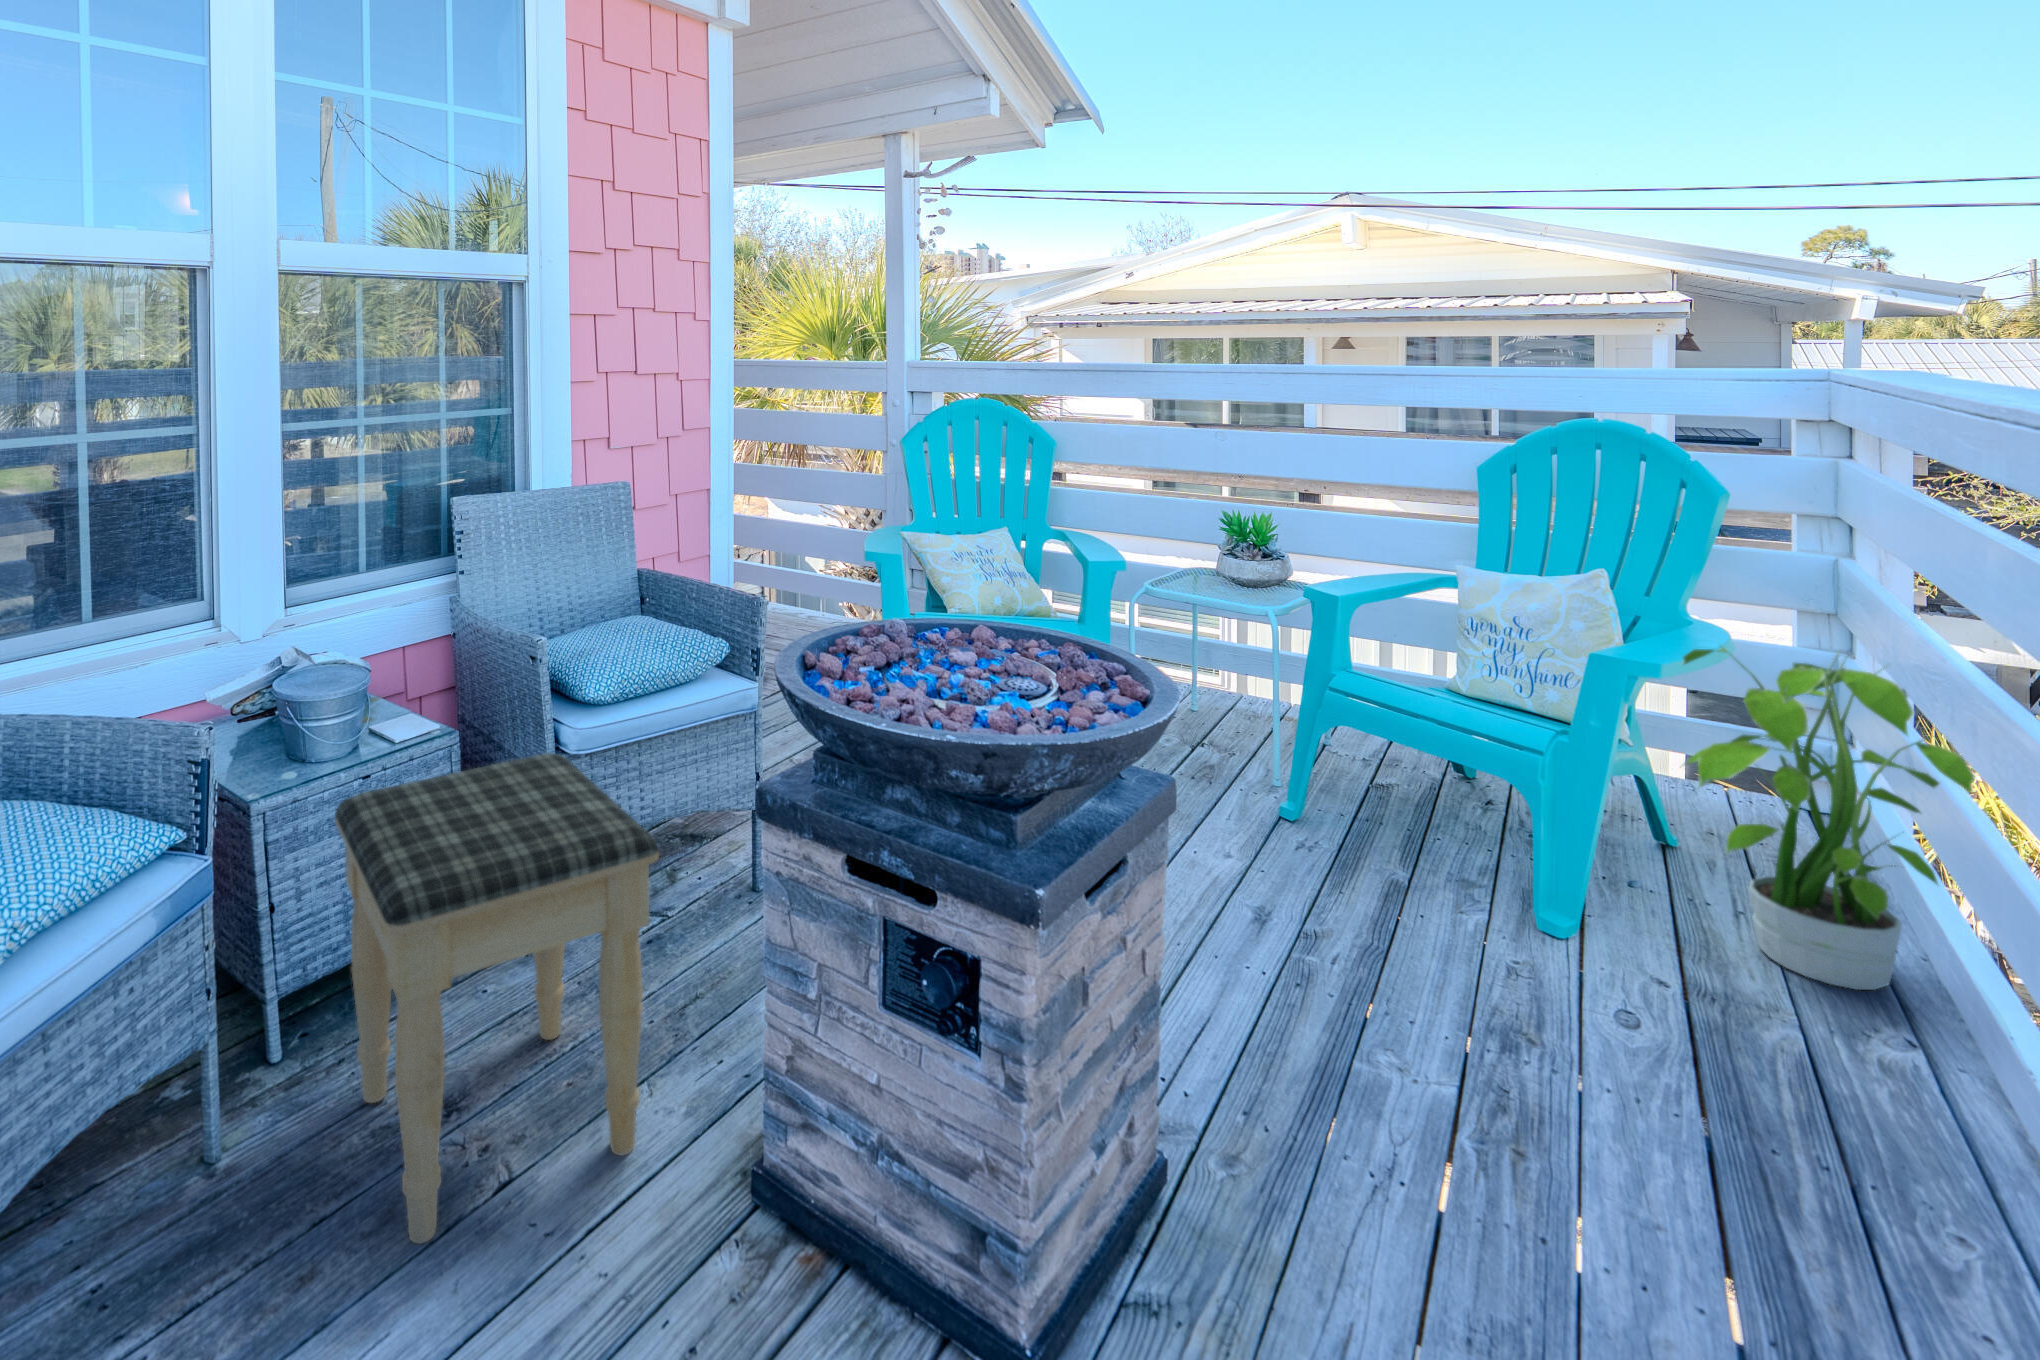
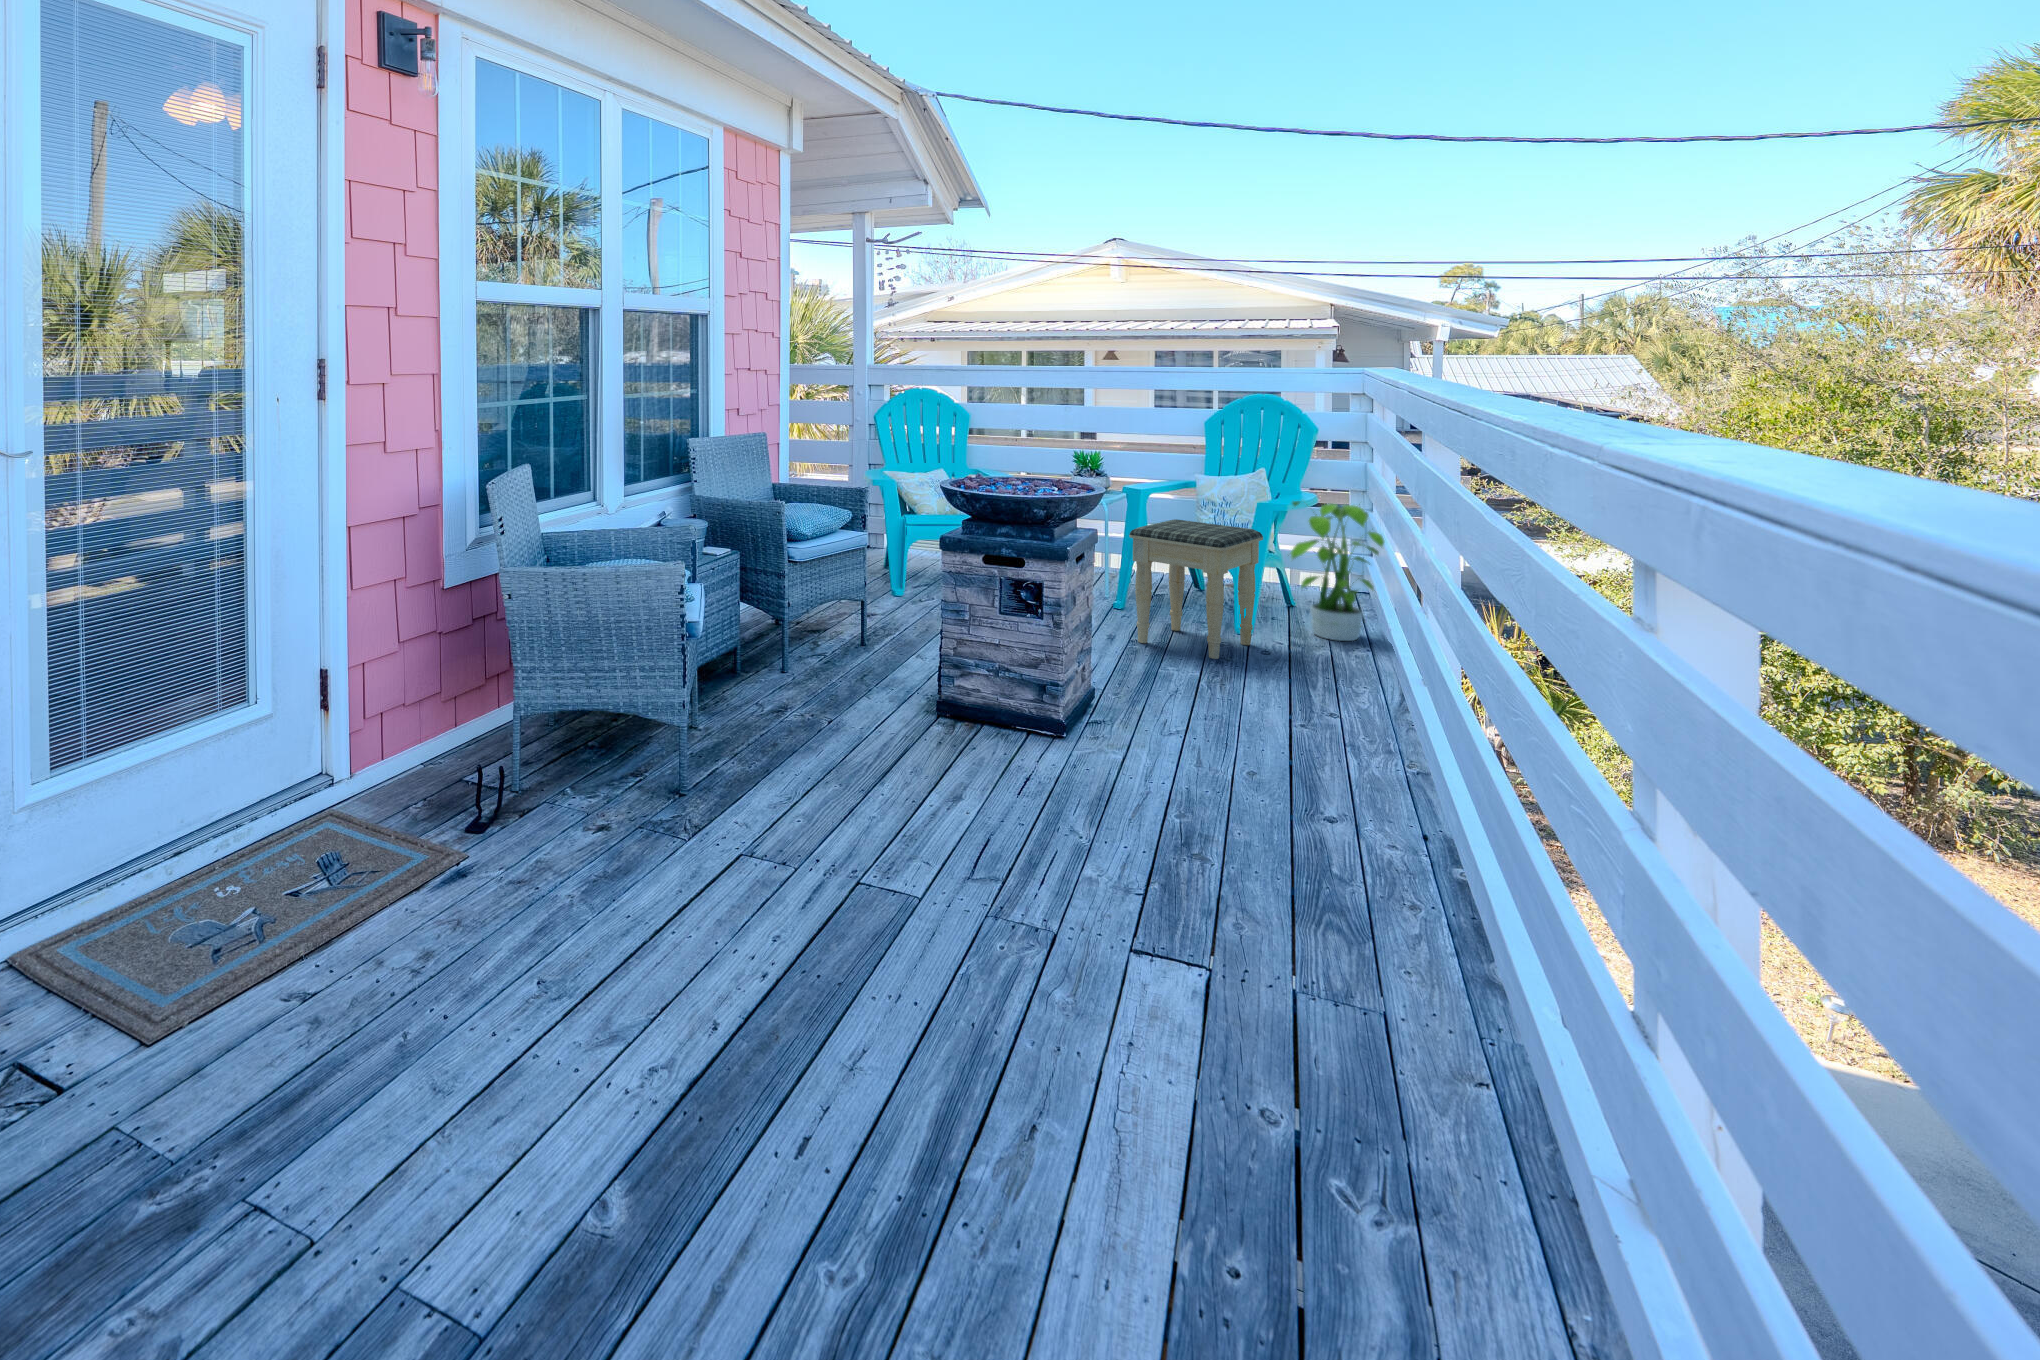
footstool: present [335,753,659,1244] -> present [1129,519,1263,659]

